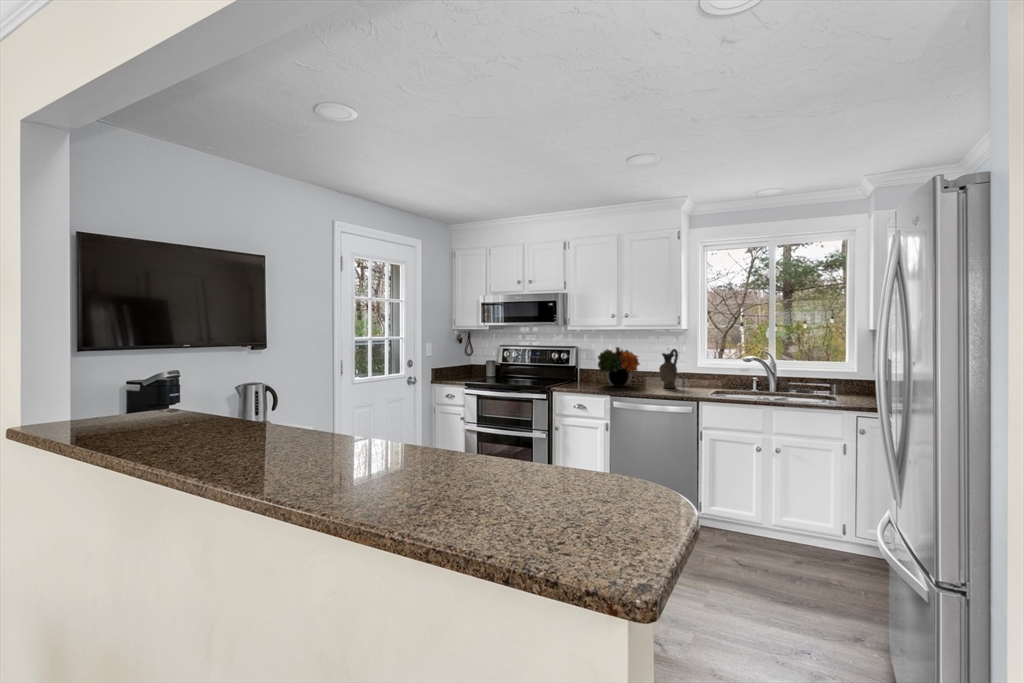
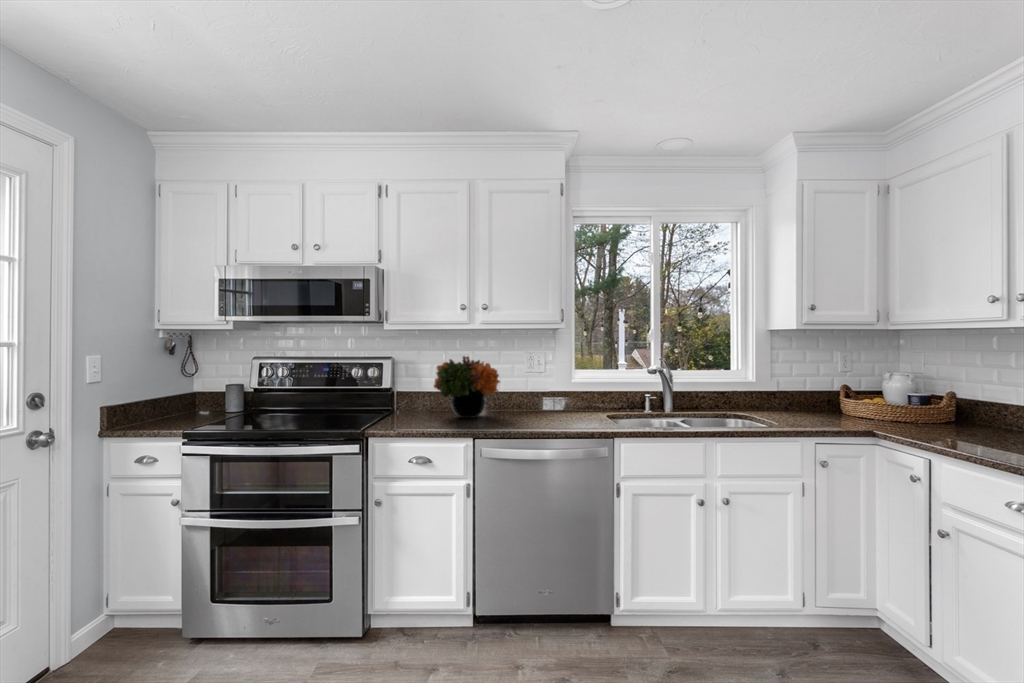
ceramic pitcher: present [659,349,678,388] -> none [531,357,556,417]

